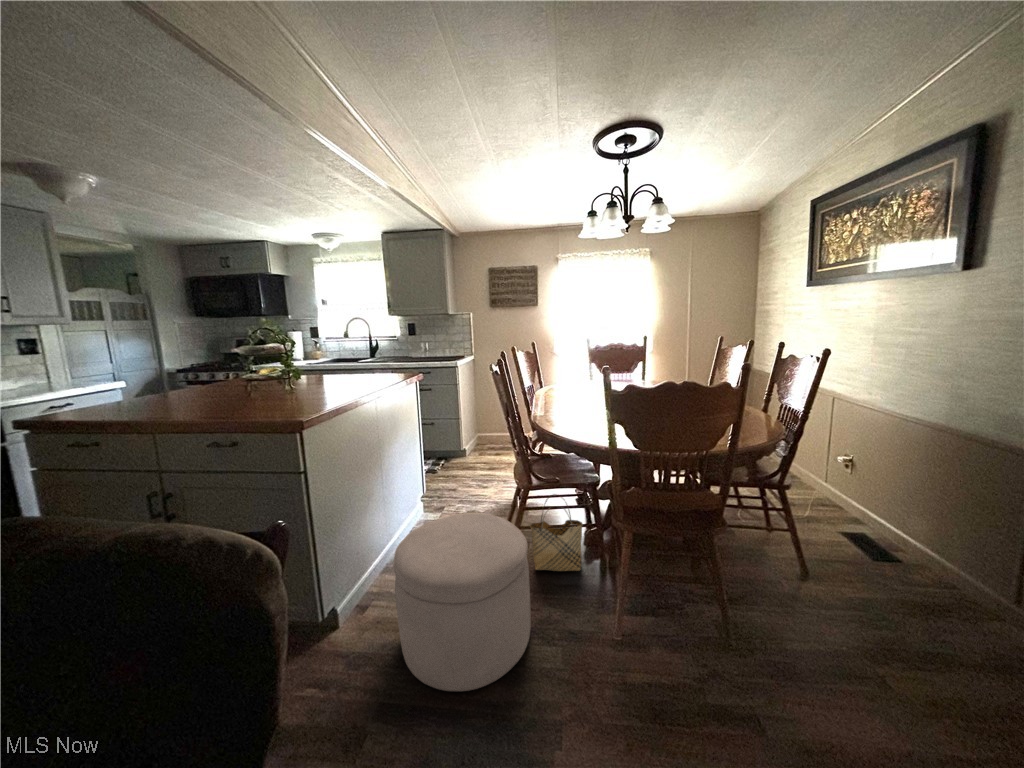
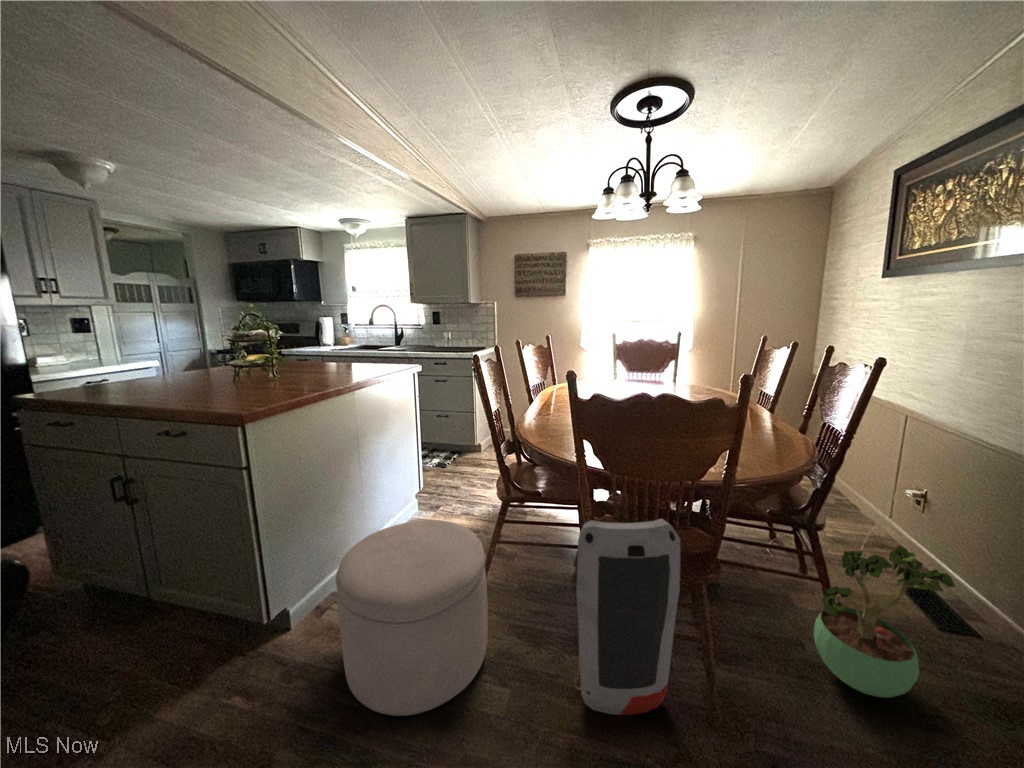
air purifier: none [617,488,700,661] -> present [576,519,680,715]
woven basket: present [530,494,582,571] -> none [510,506,568,594]
potted plant: none [793,494,895,616] -> present [814,545,955,698]

